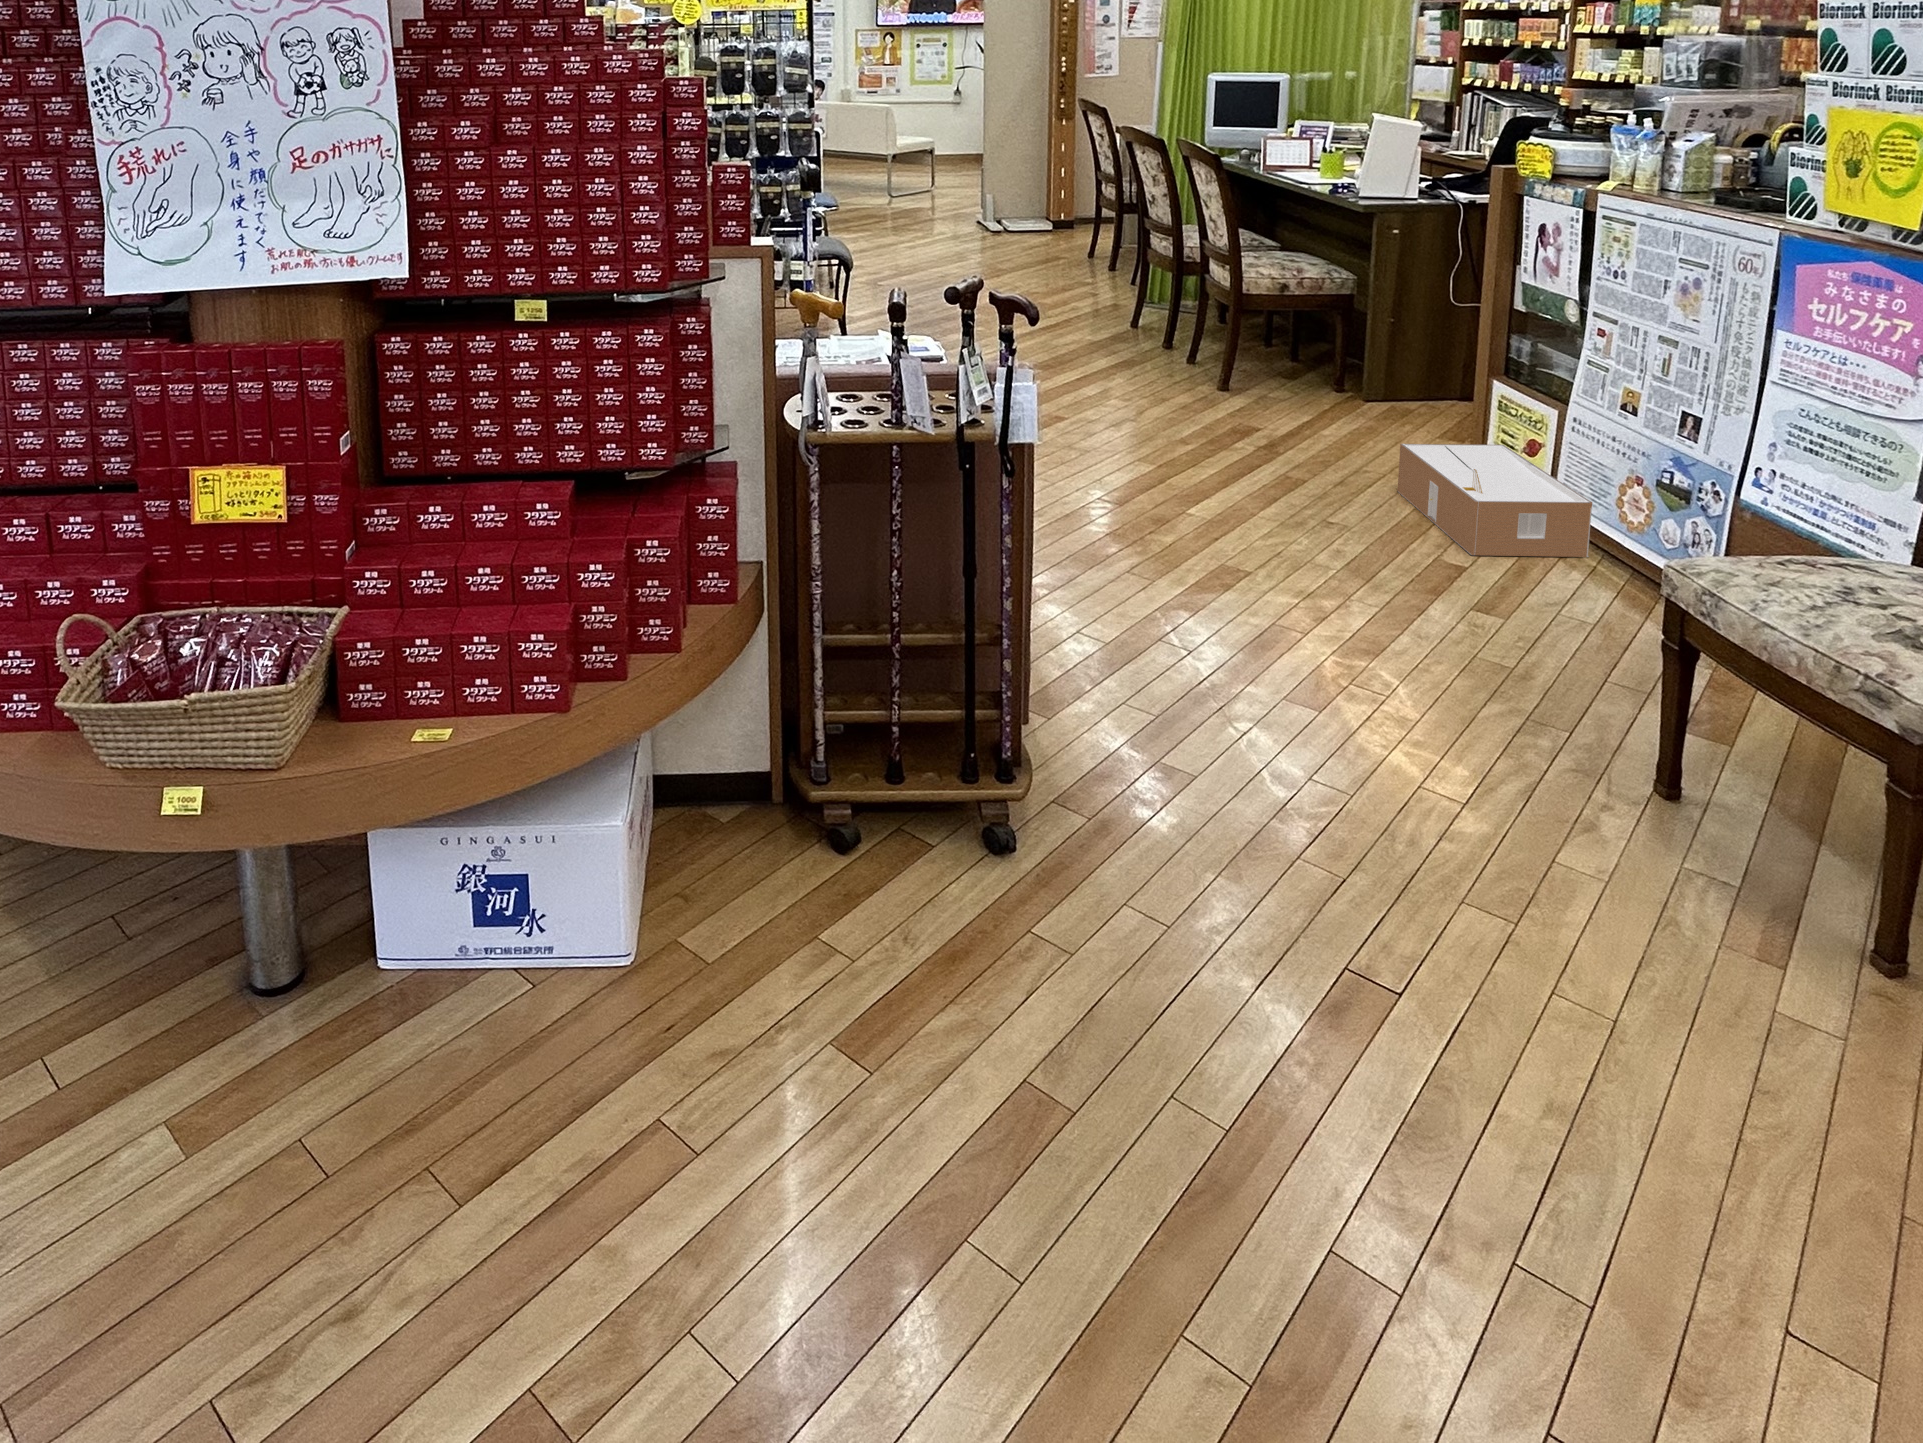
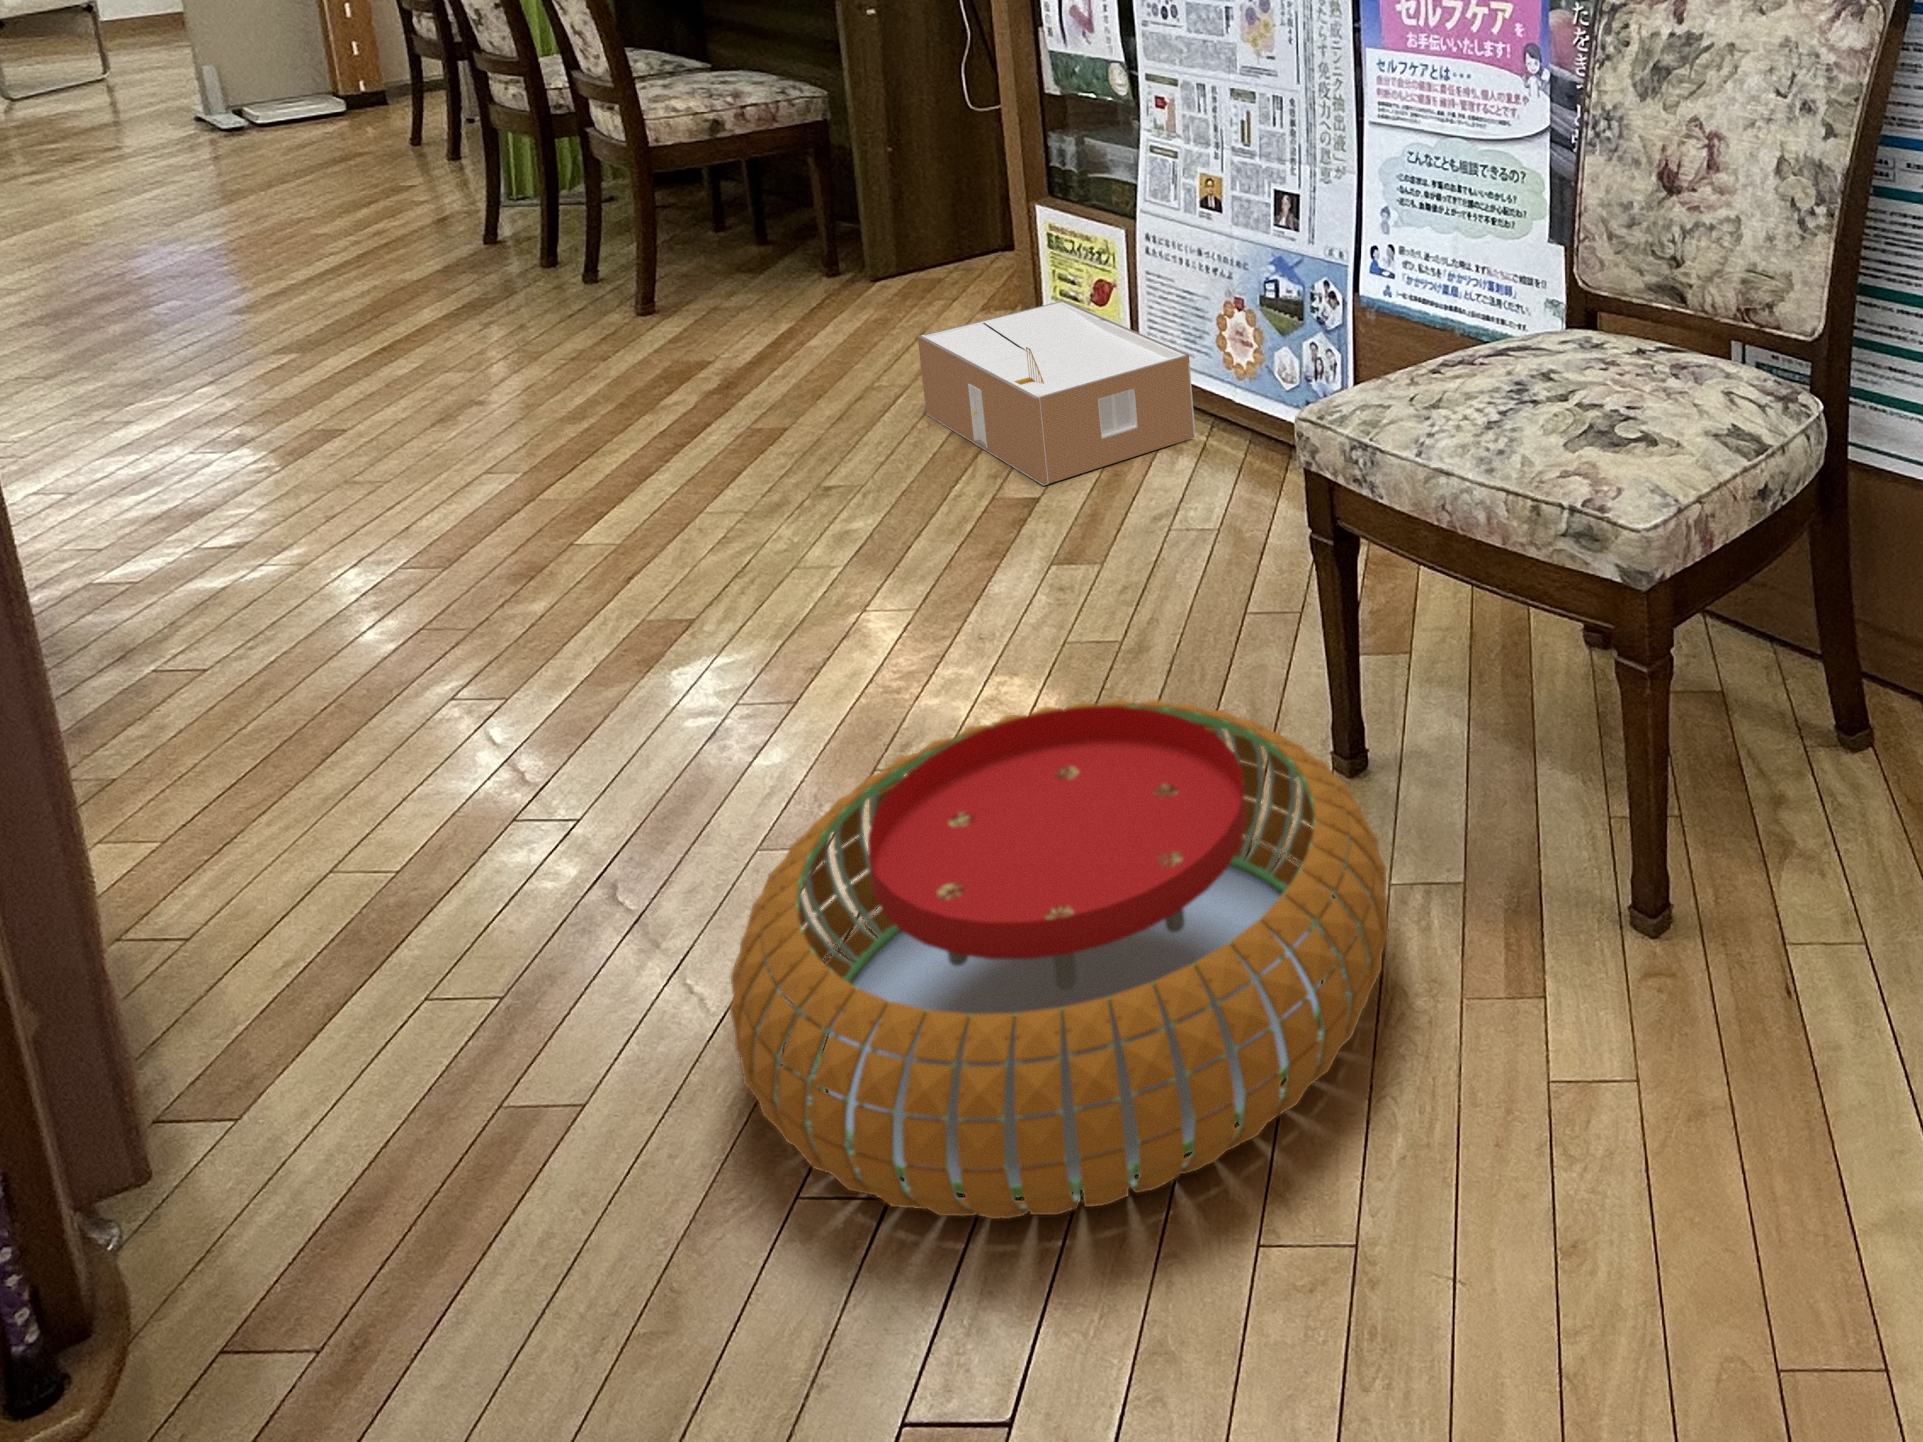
pouf: none [1279,663,1674,927] -> present [730,699,1389,1219]

